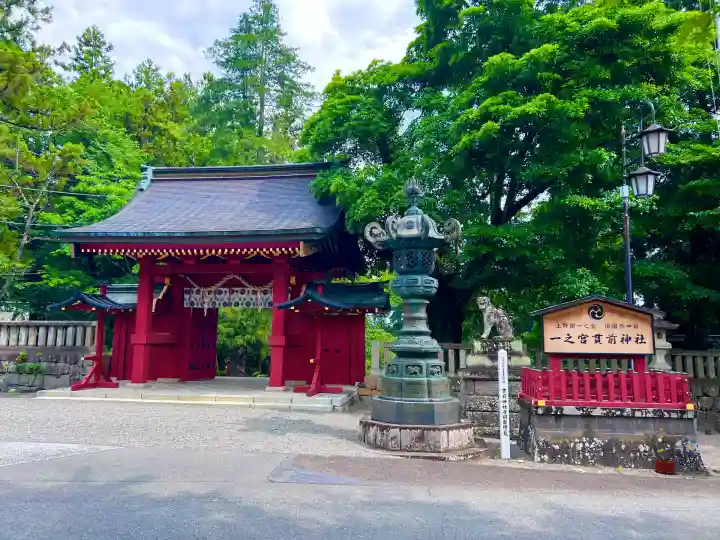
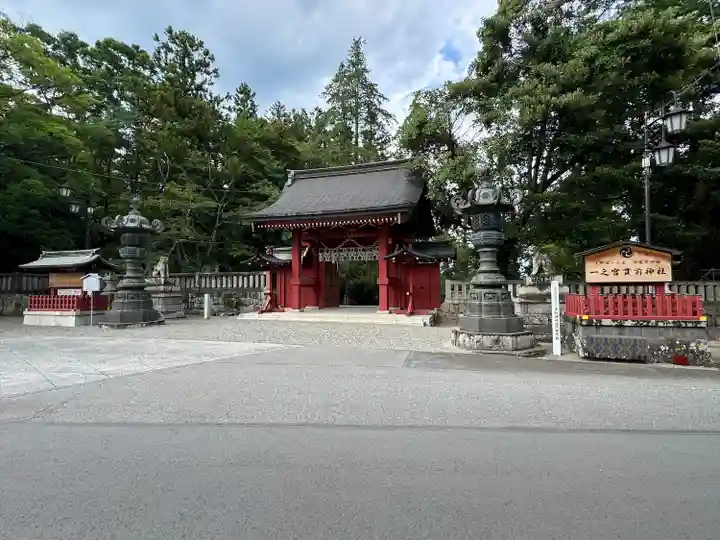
bench: none [542,428,623,472] -> present [586,334,648,363]

